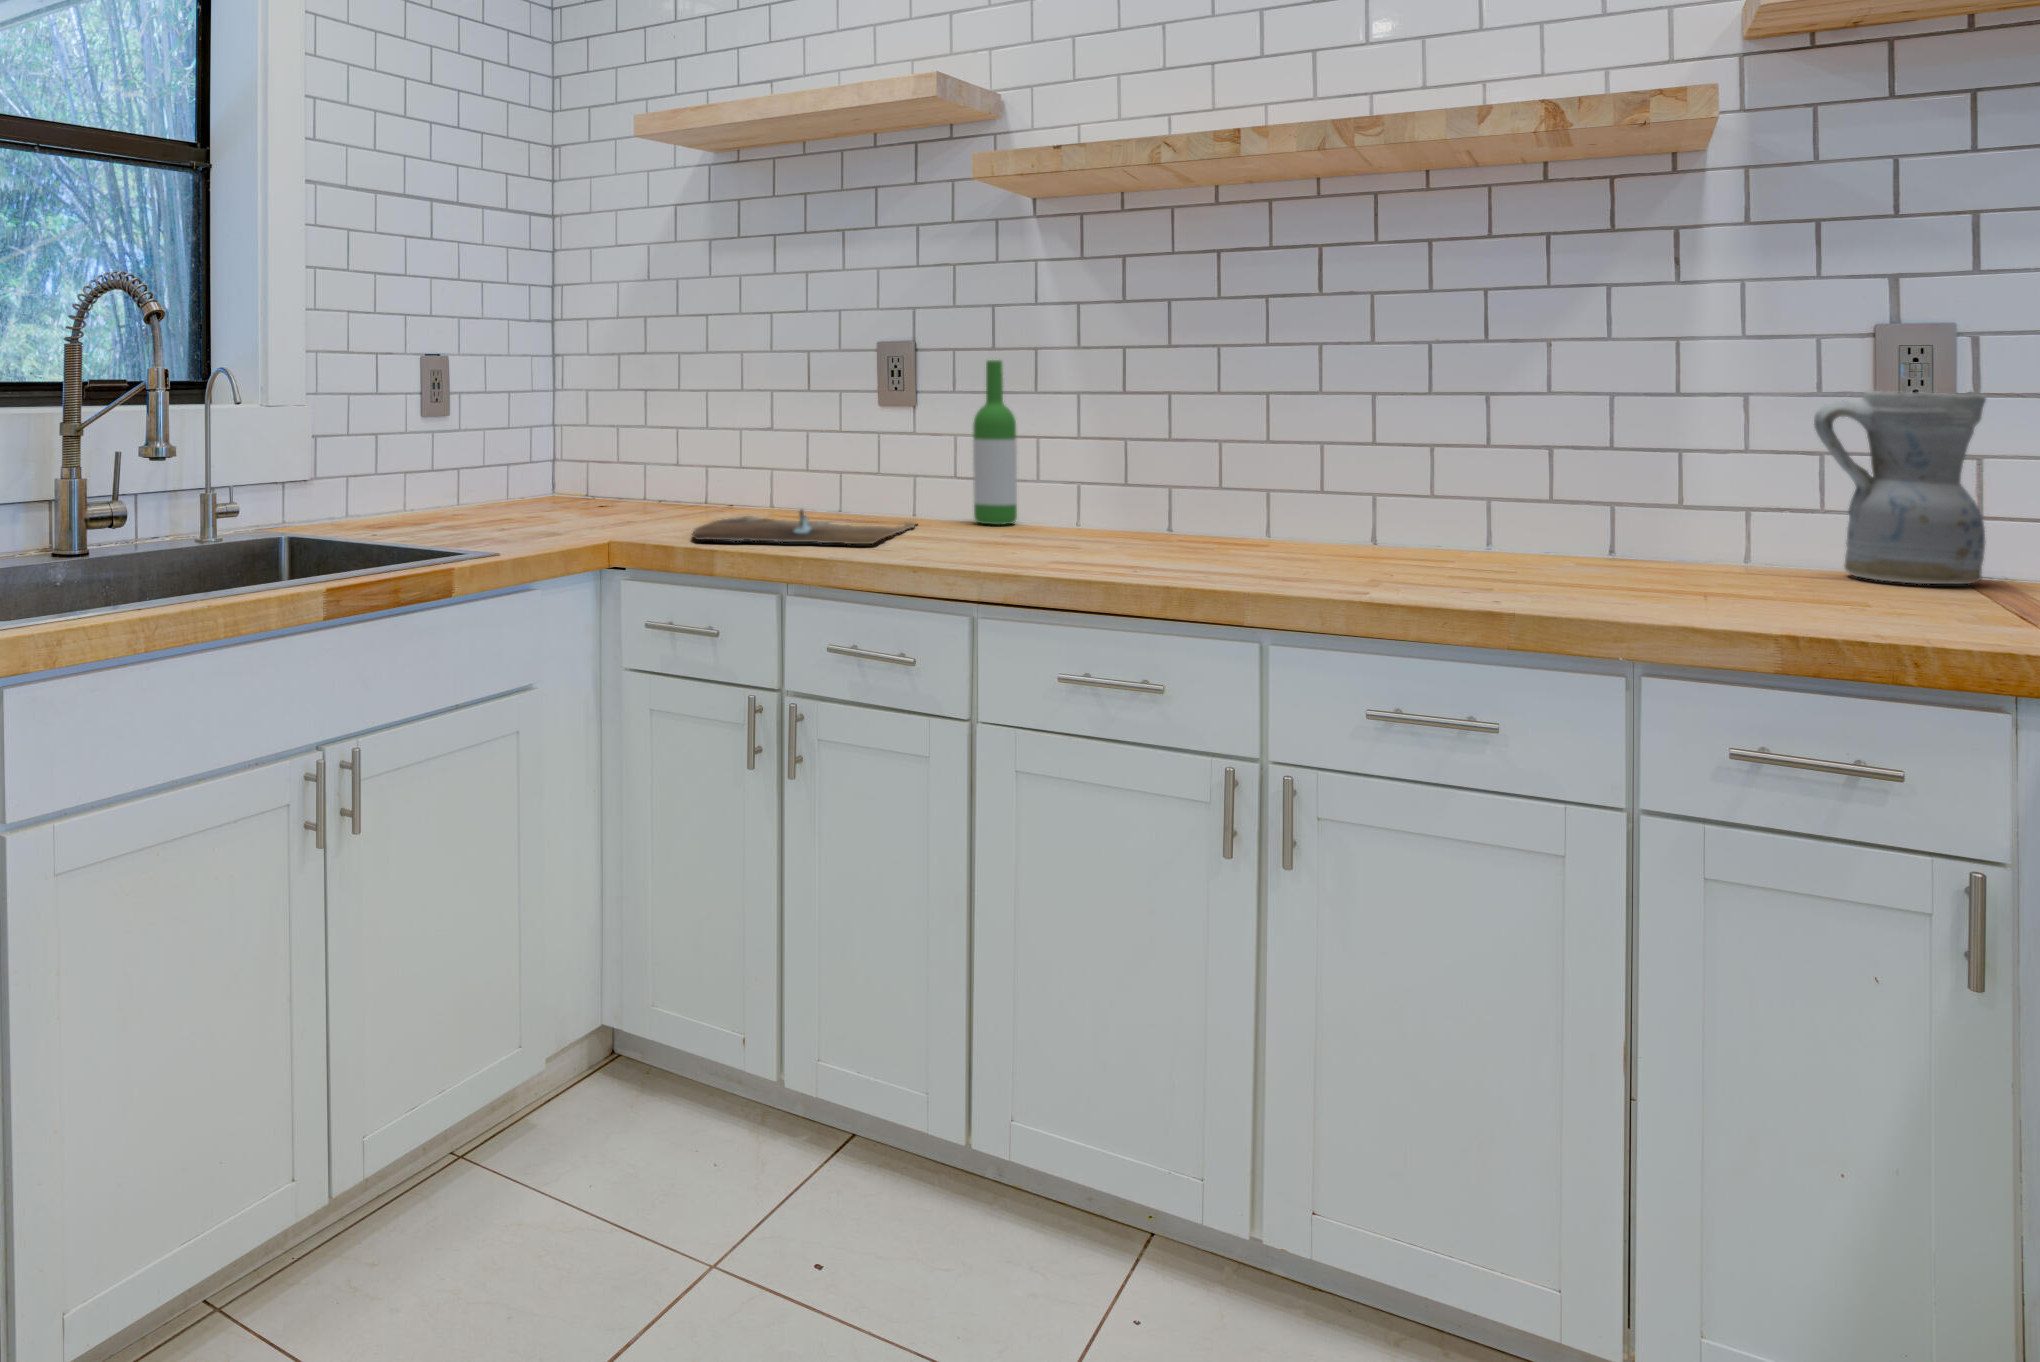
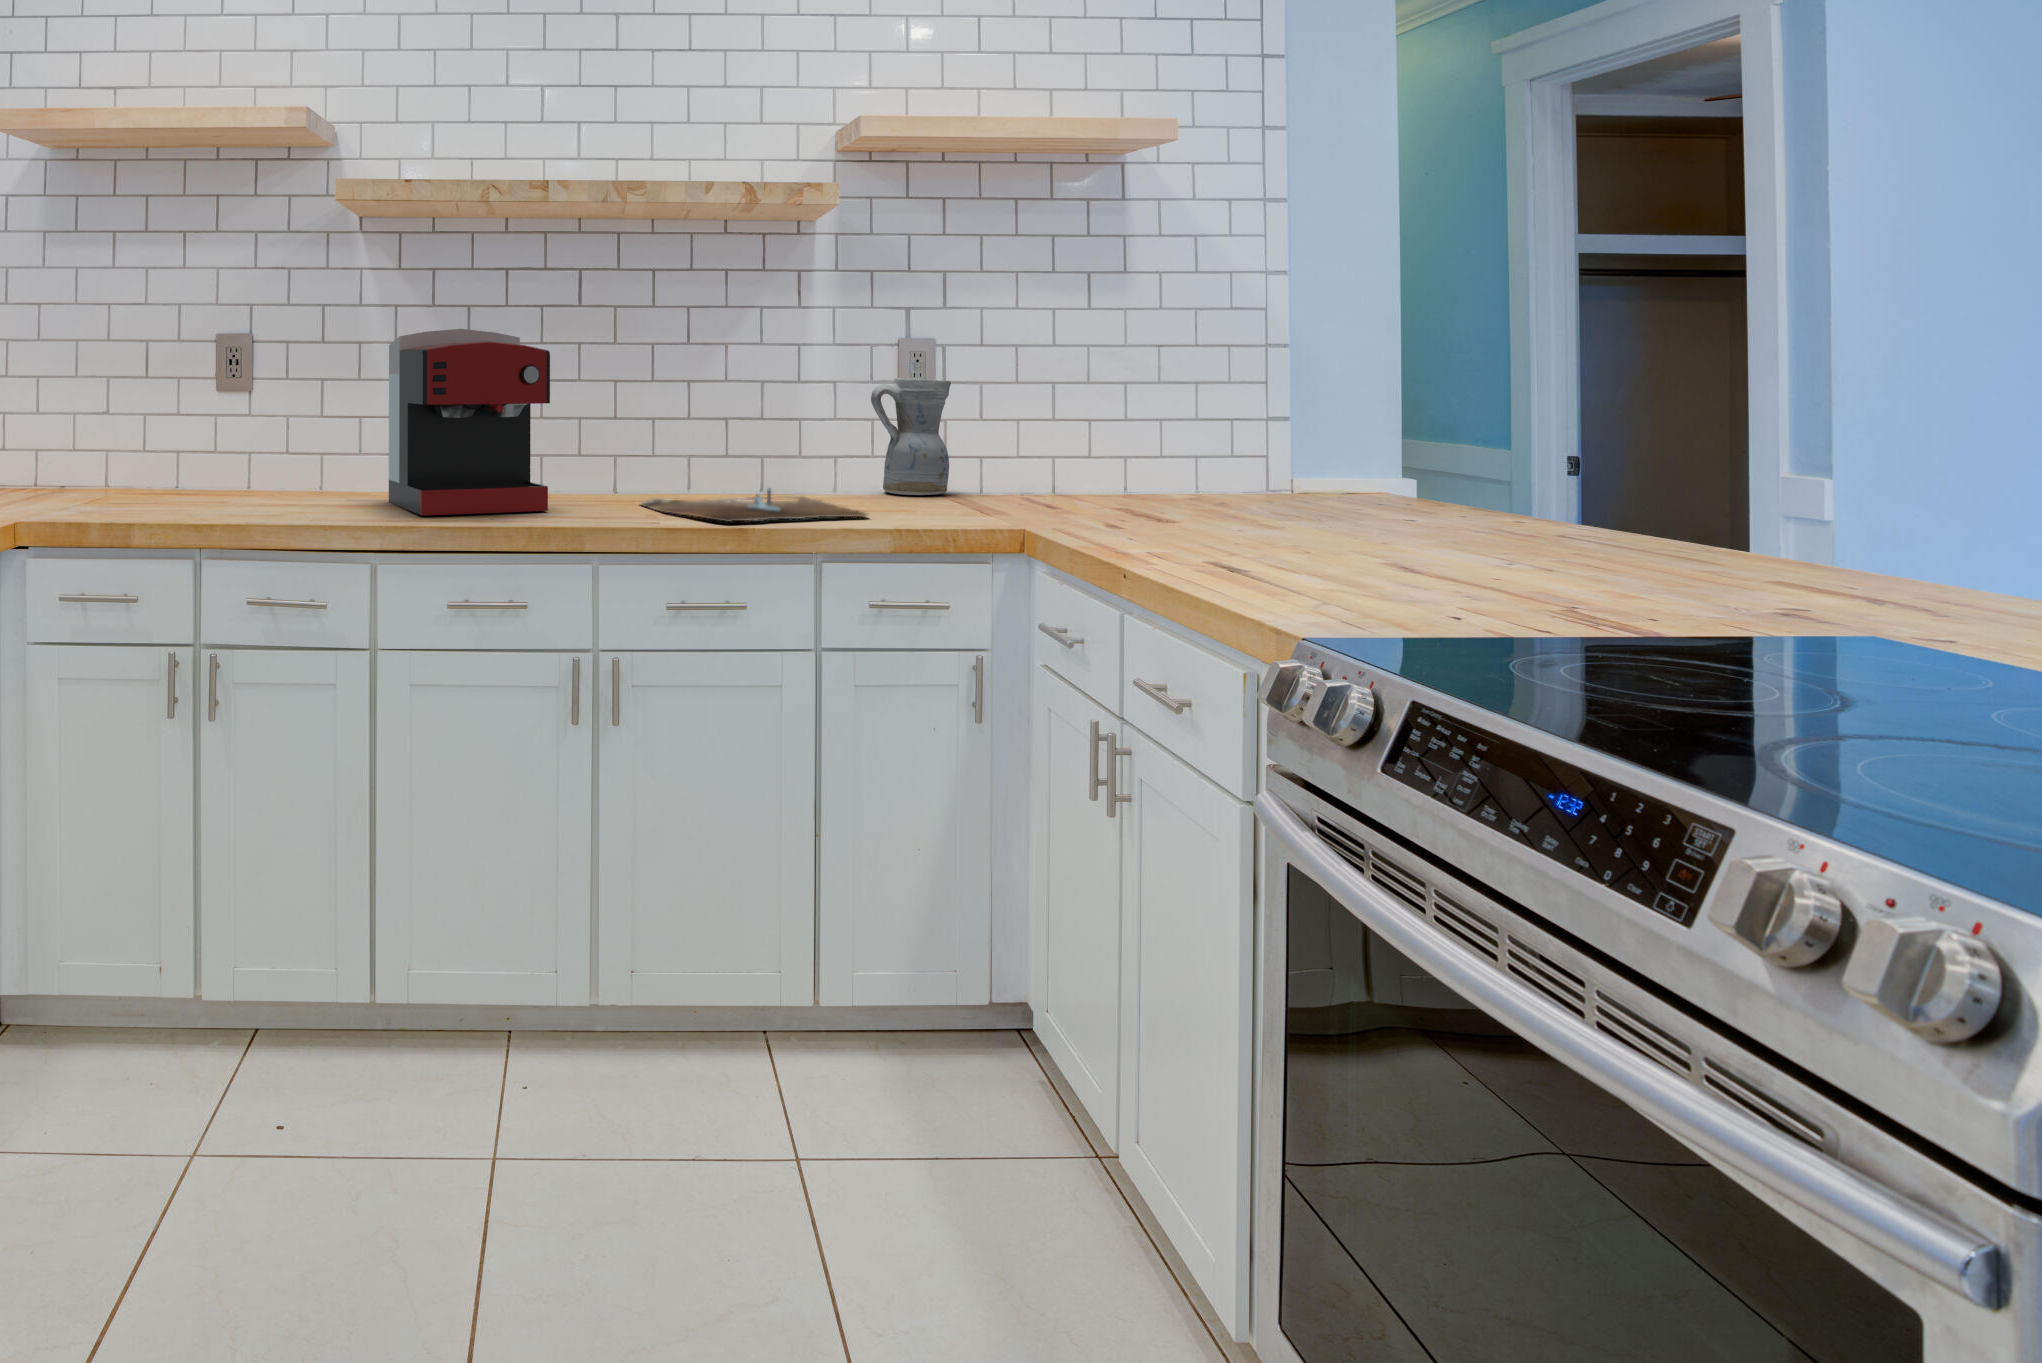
coffee maker: none [1033,330,1221,567] -> present [389,329,550,515]
wine bottle: present [973,360,1017,525] -> none [317,351,353,489]
cutting board: present [692,509,916,544] -> present [641,489,867,522]

